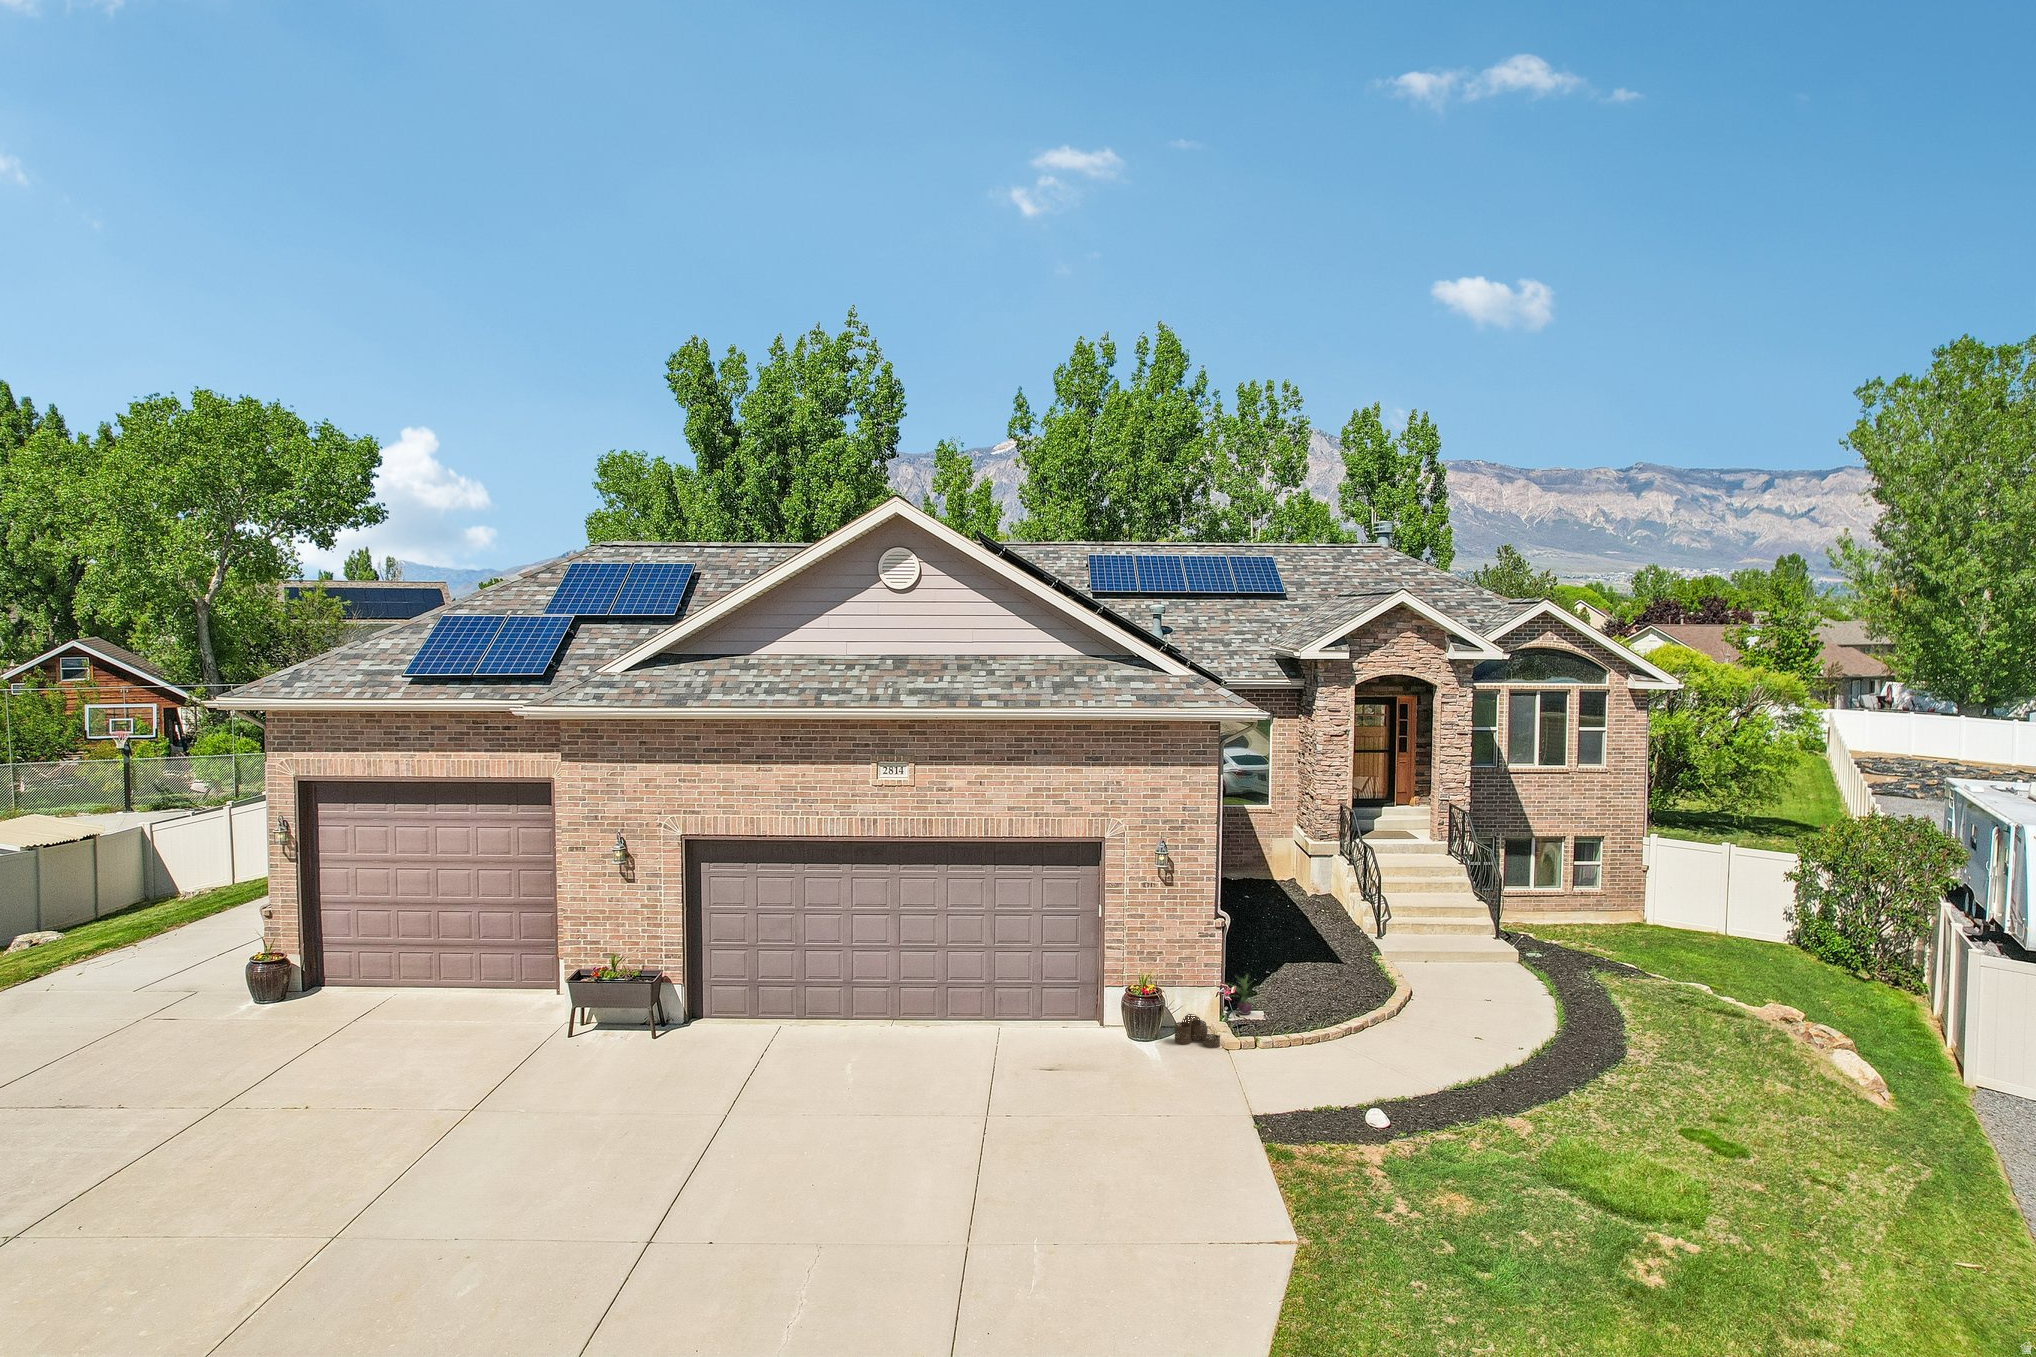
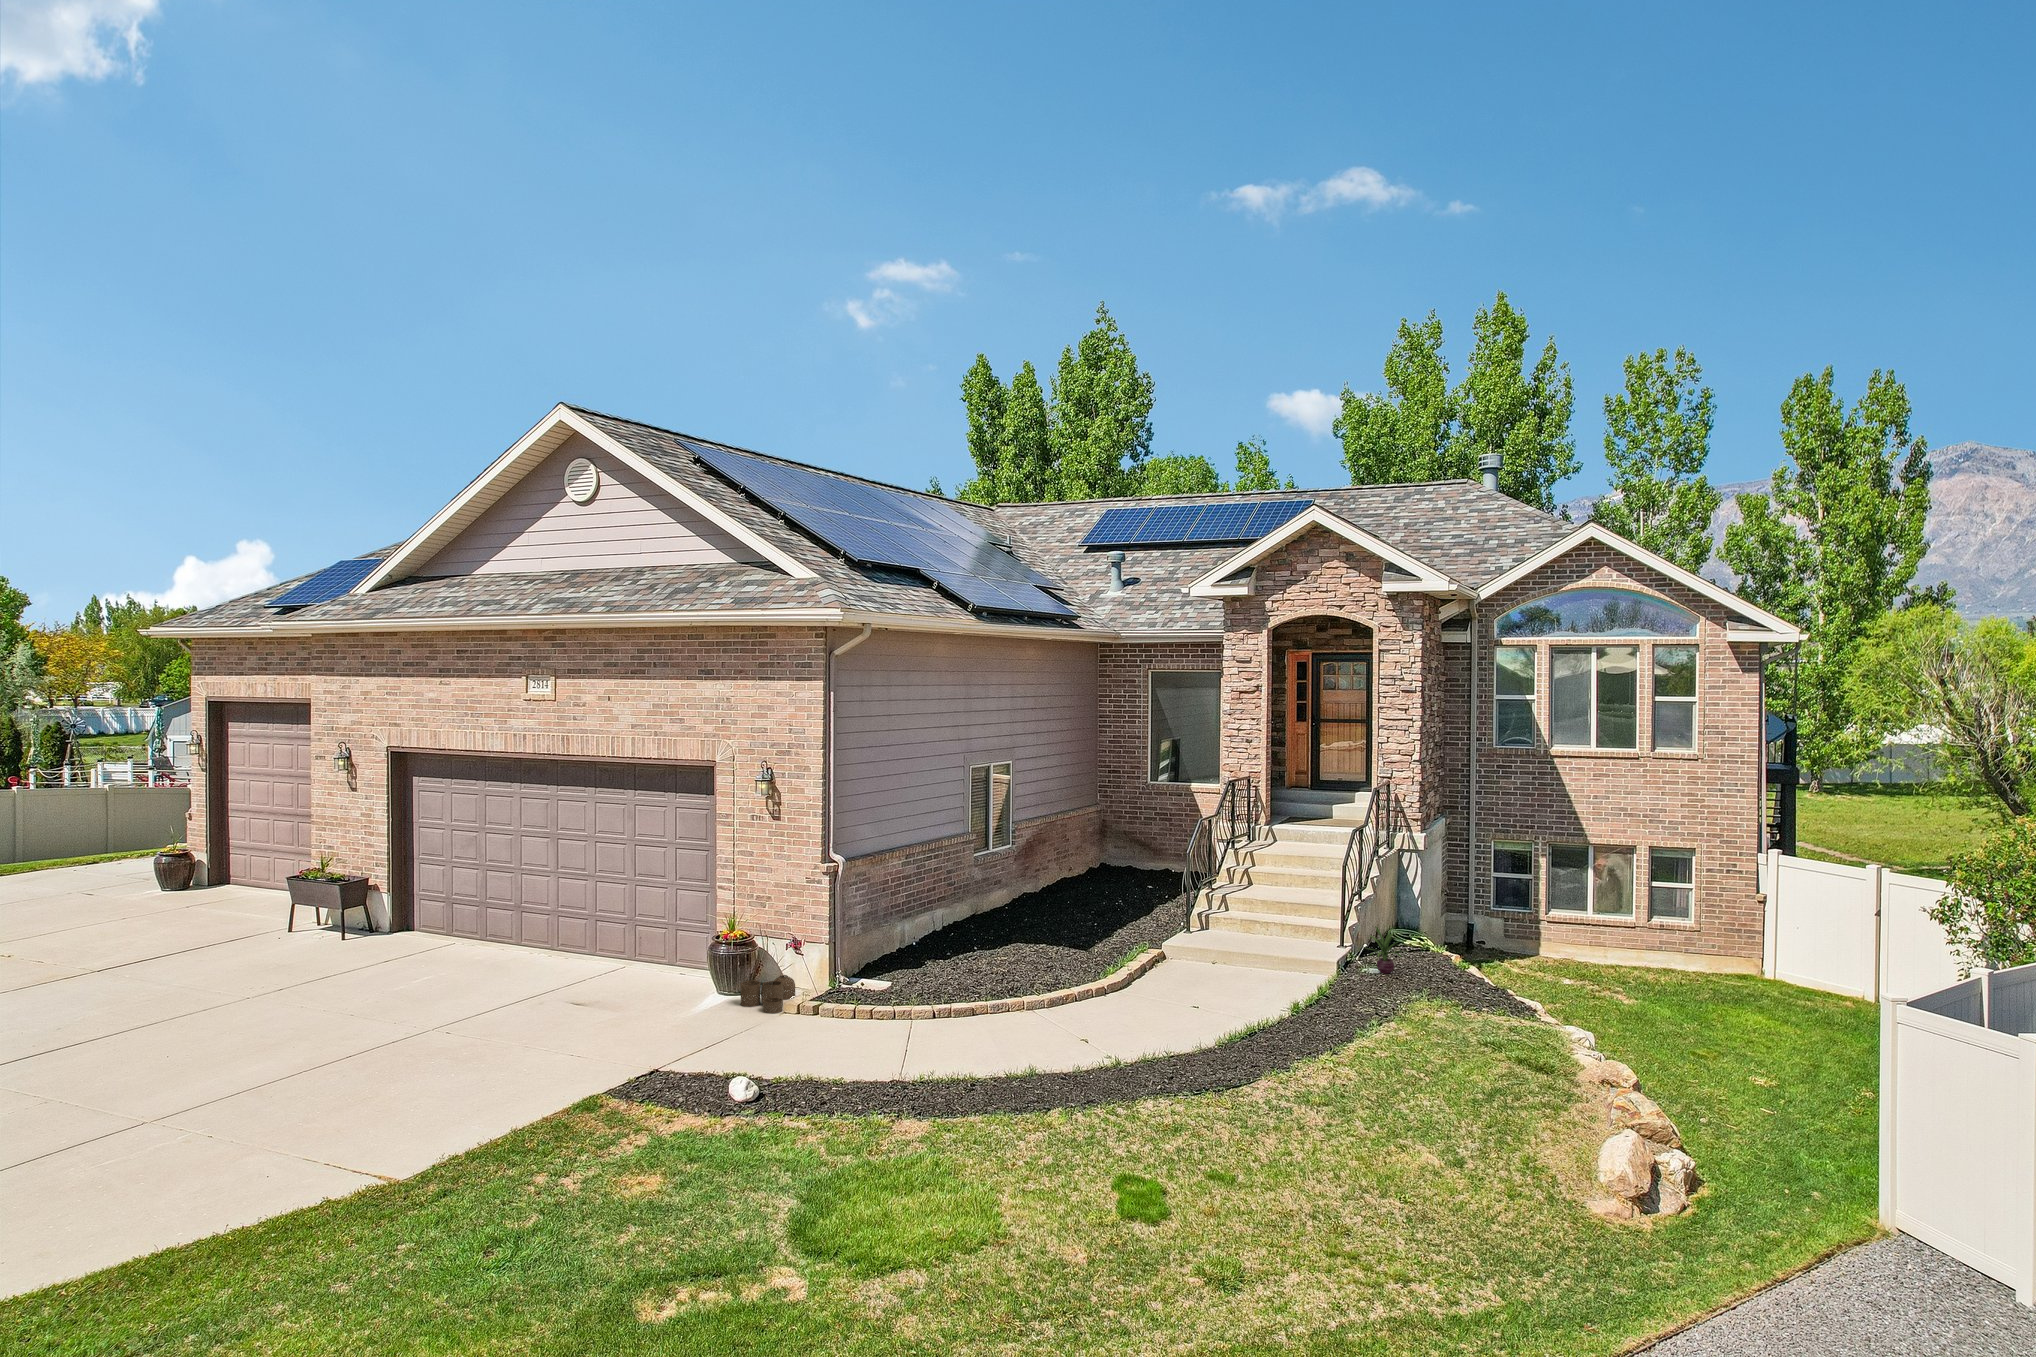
decorative plant: present [1234,976,1252,1015] -> present [1370,926,1401,974]

